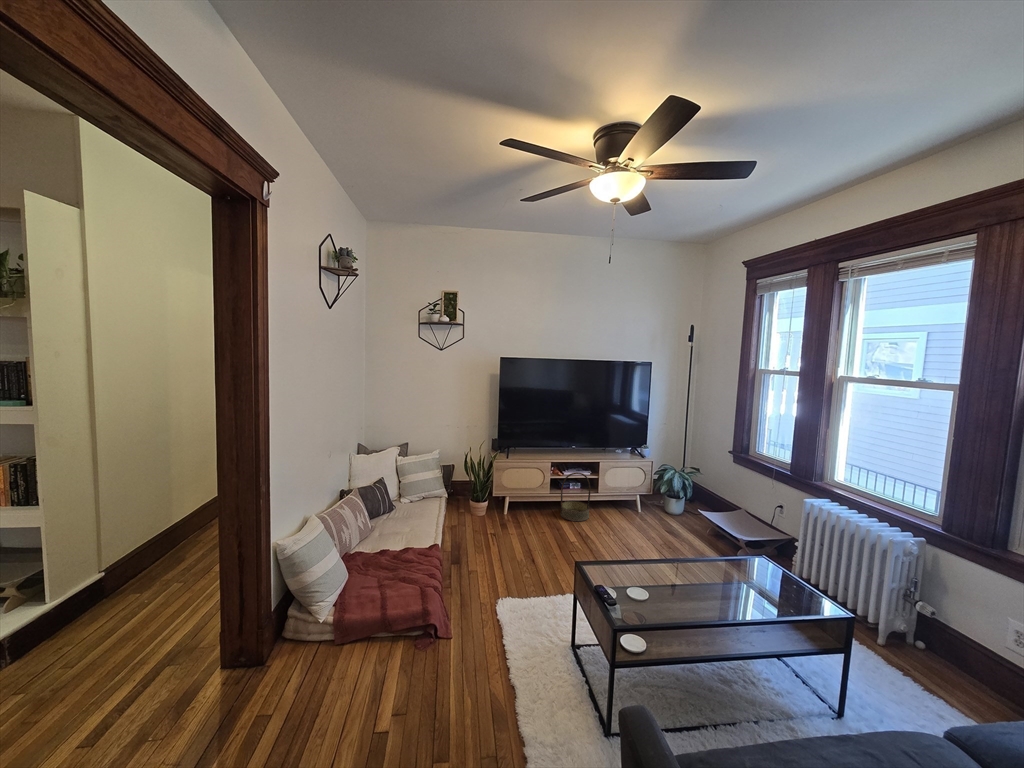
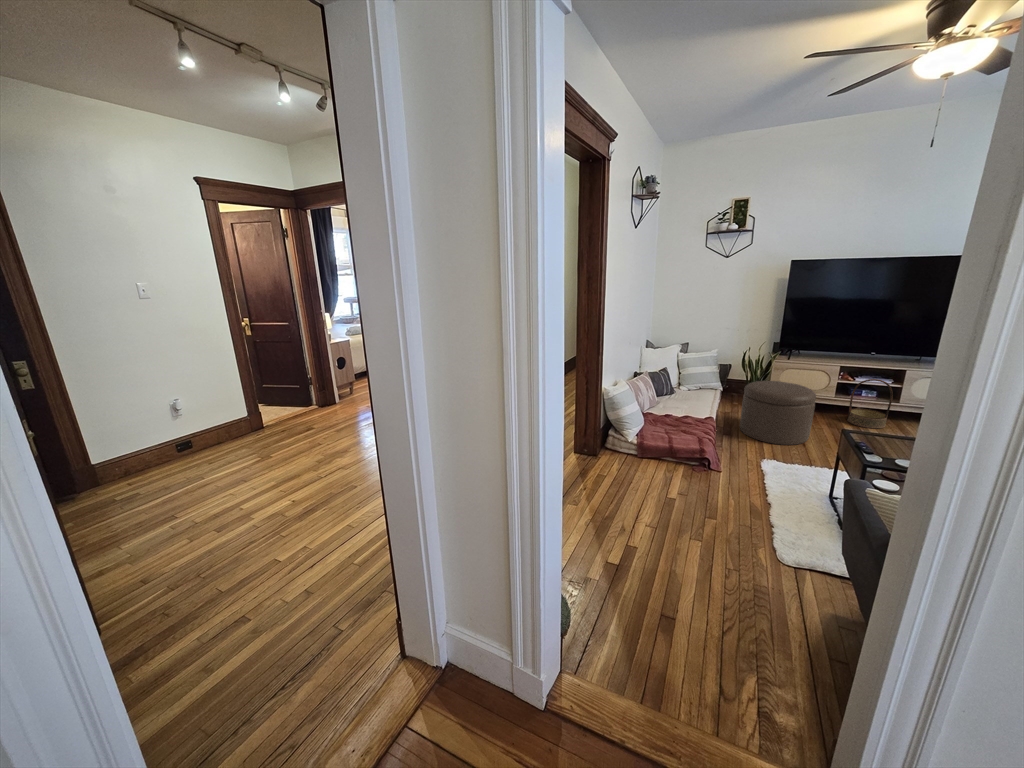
ottoman: none [469,486,538,565] -> present [740,381,816,445]

